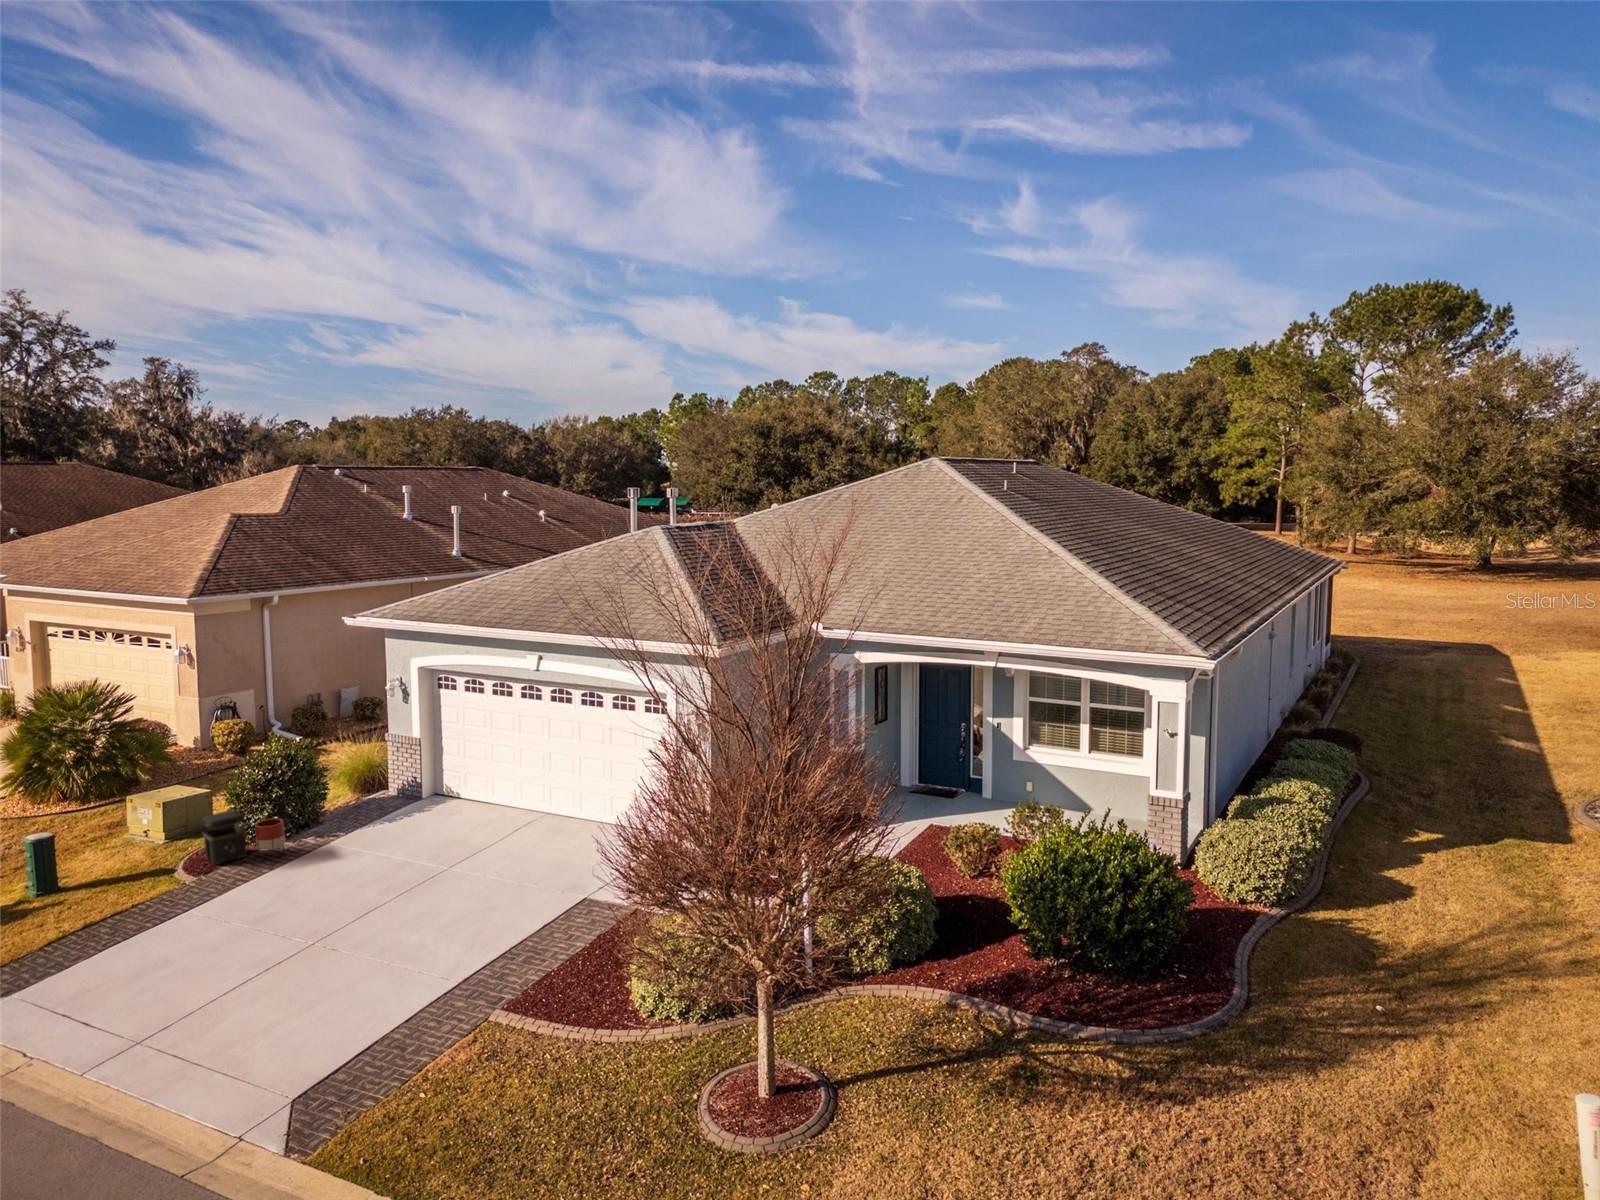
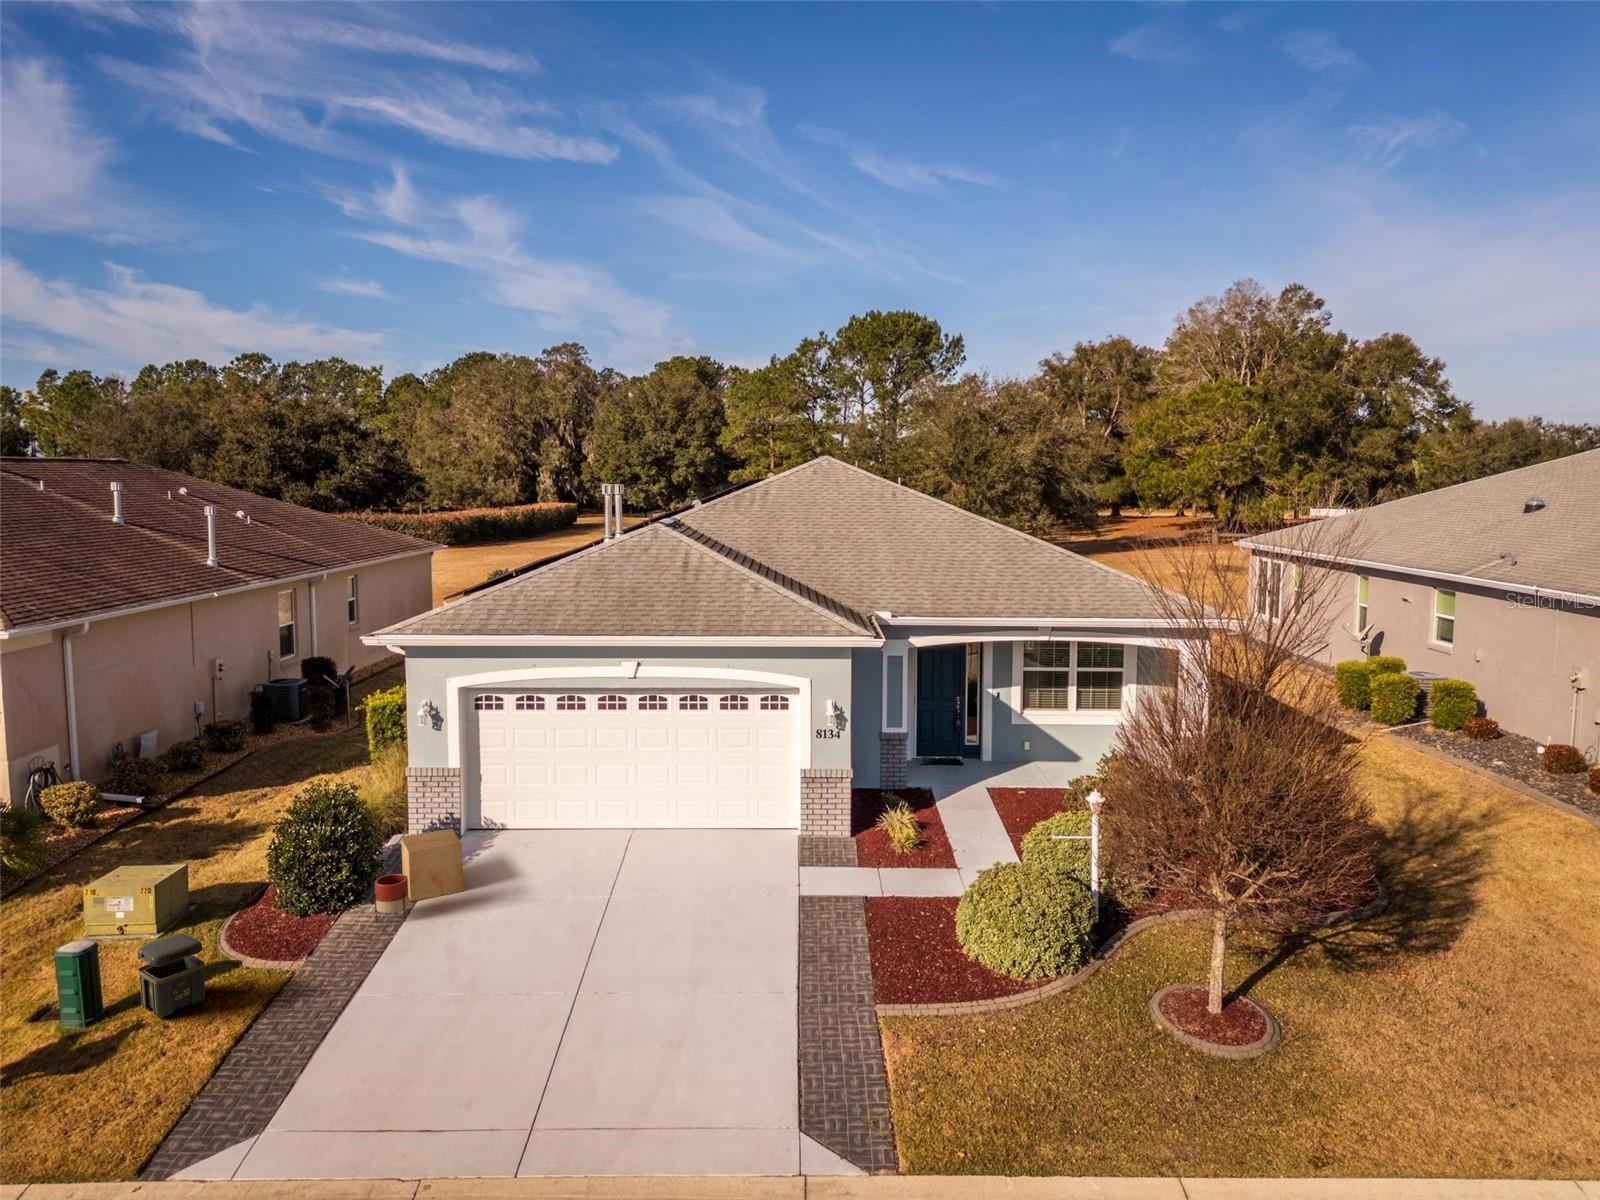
cardboard box: none [301,789,366,844] -> present [401,829,463,901]
toolbox: present [202,810,247,864] -> present [138,933,205,1017]

